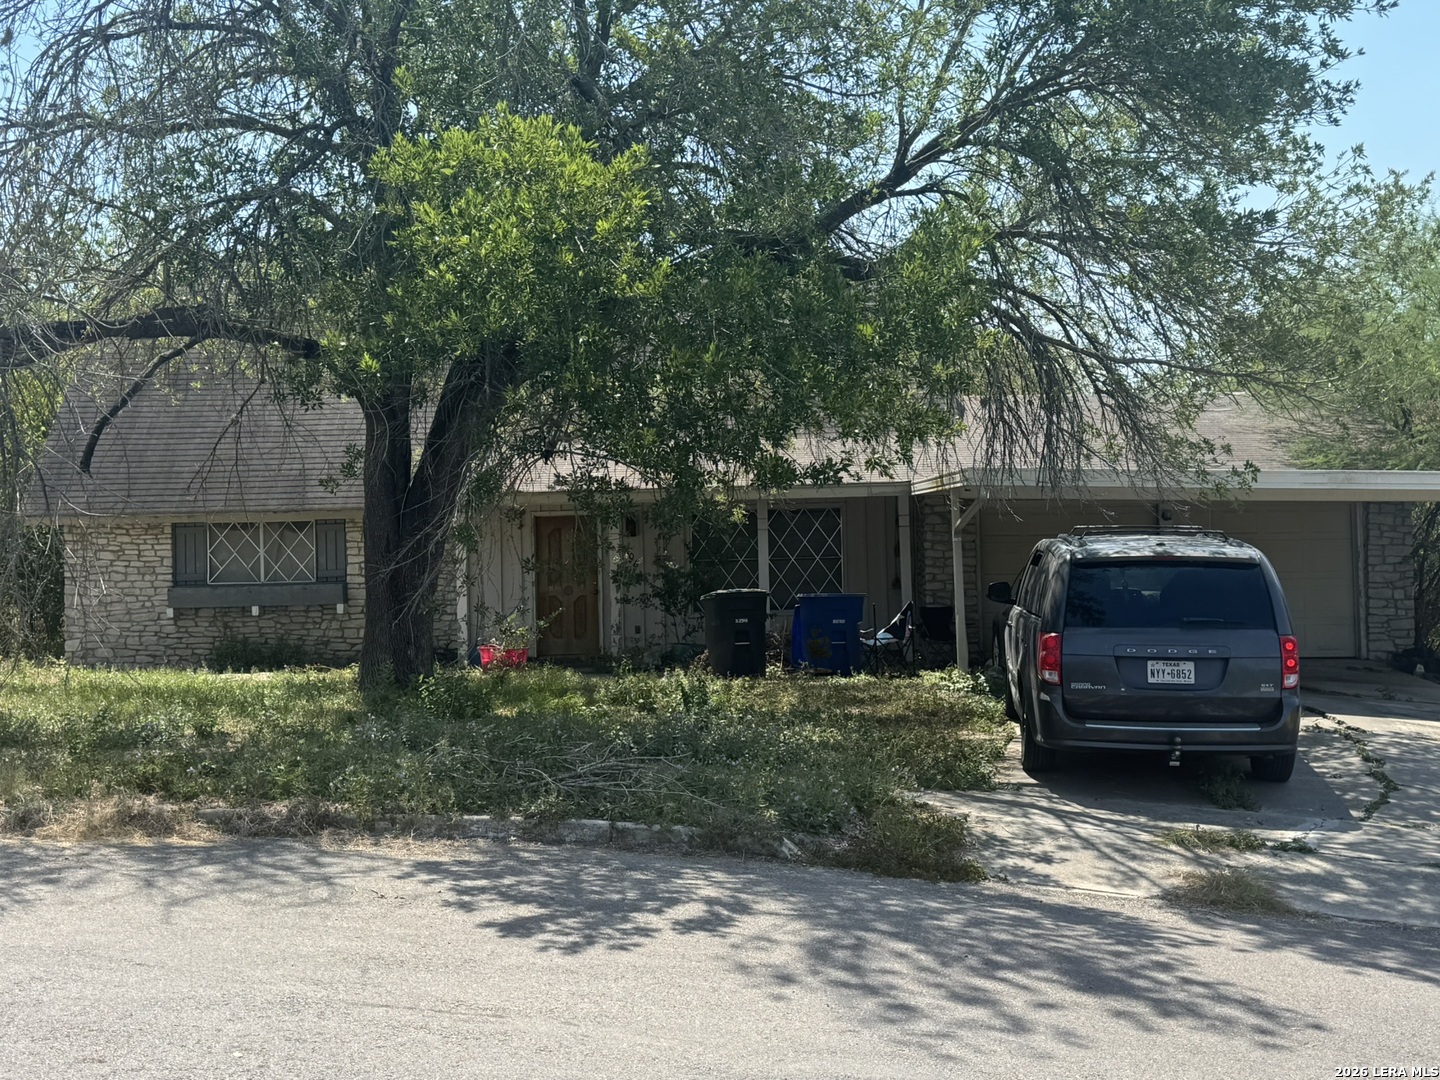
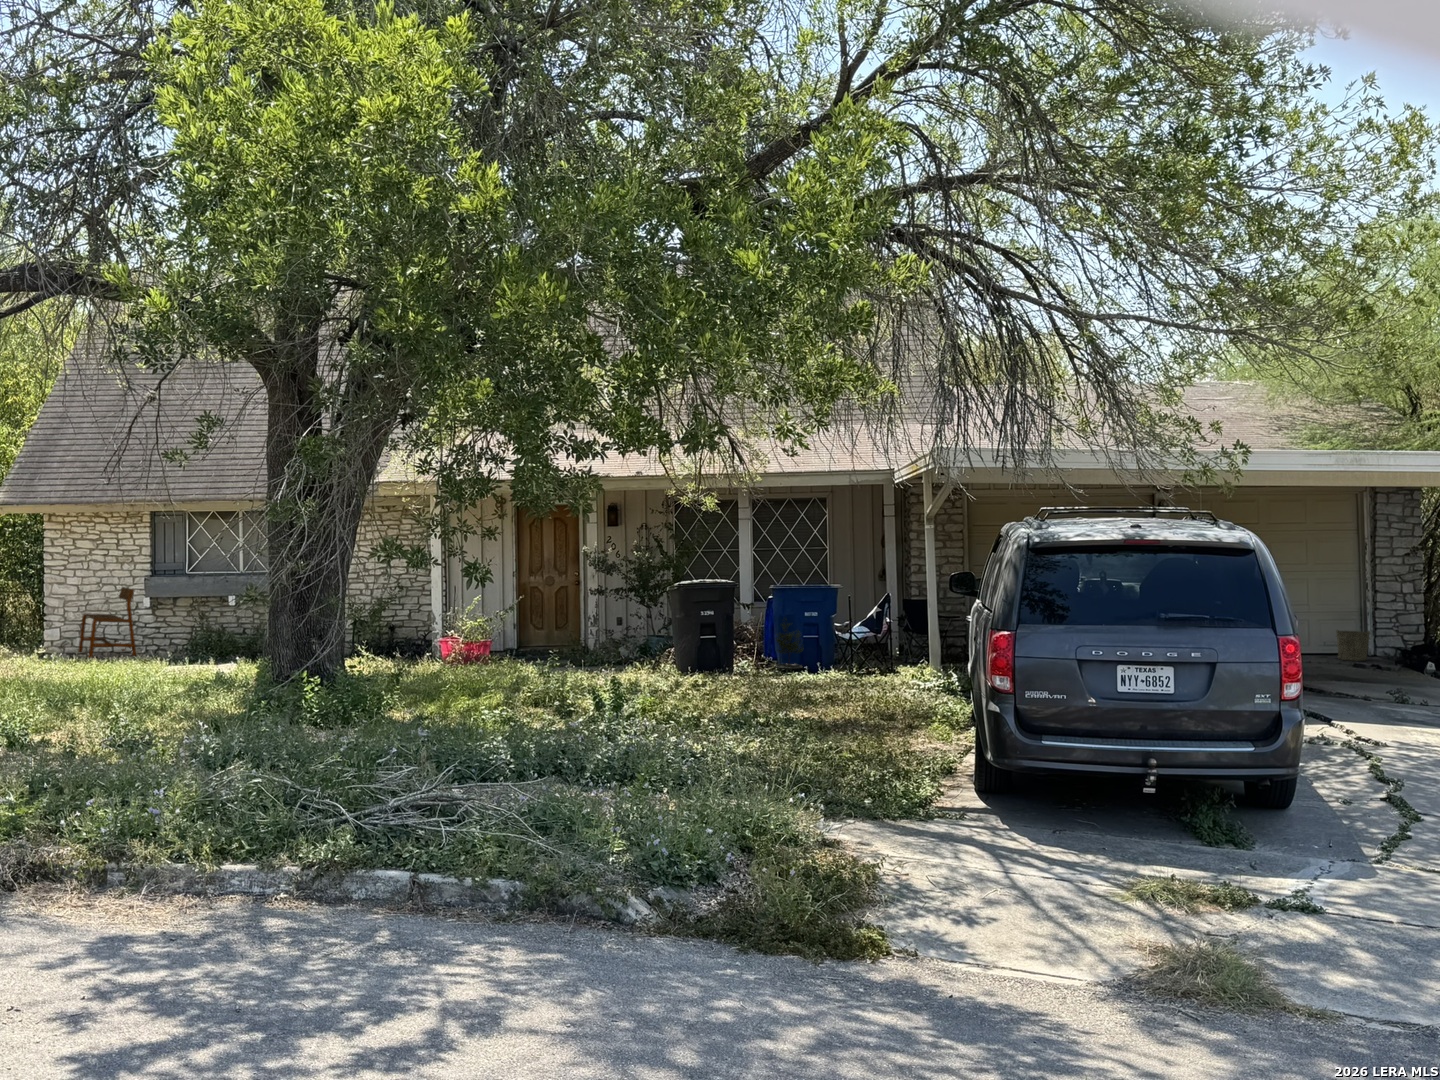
bench: none [108,597,169,669] -> present [78,587,136,657]
bucket: none [1328,634,1362,663] -> present [1336,630,1370,661]

